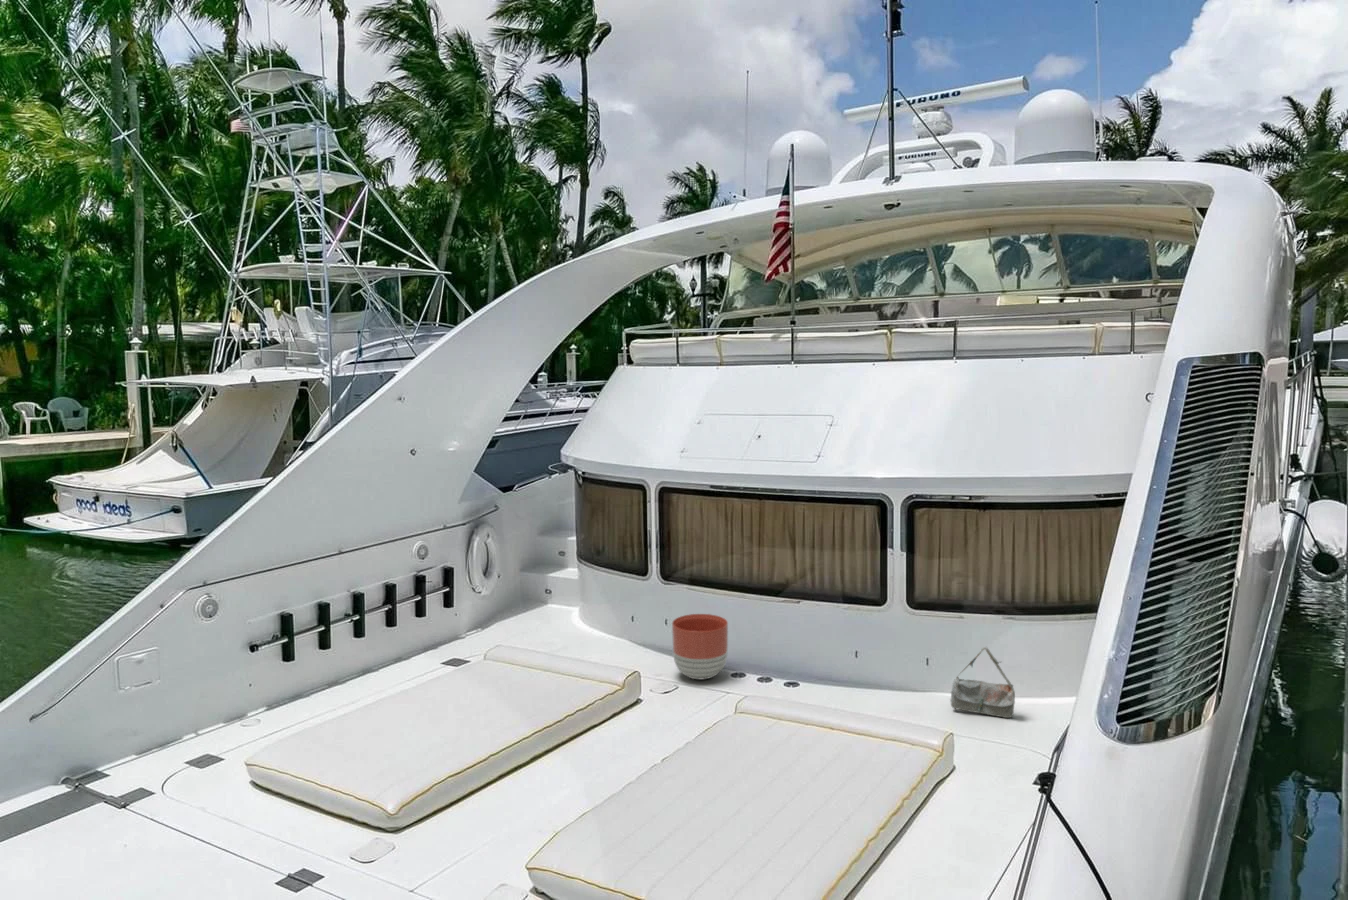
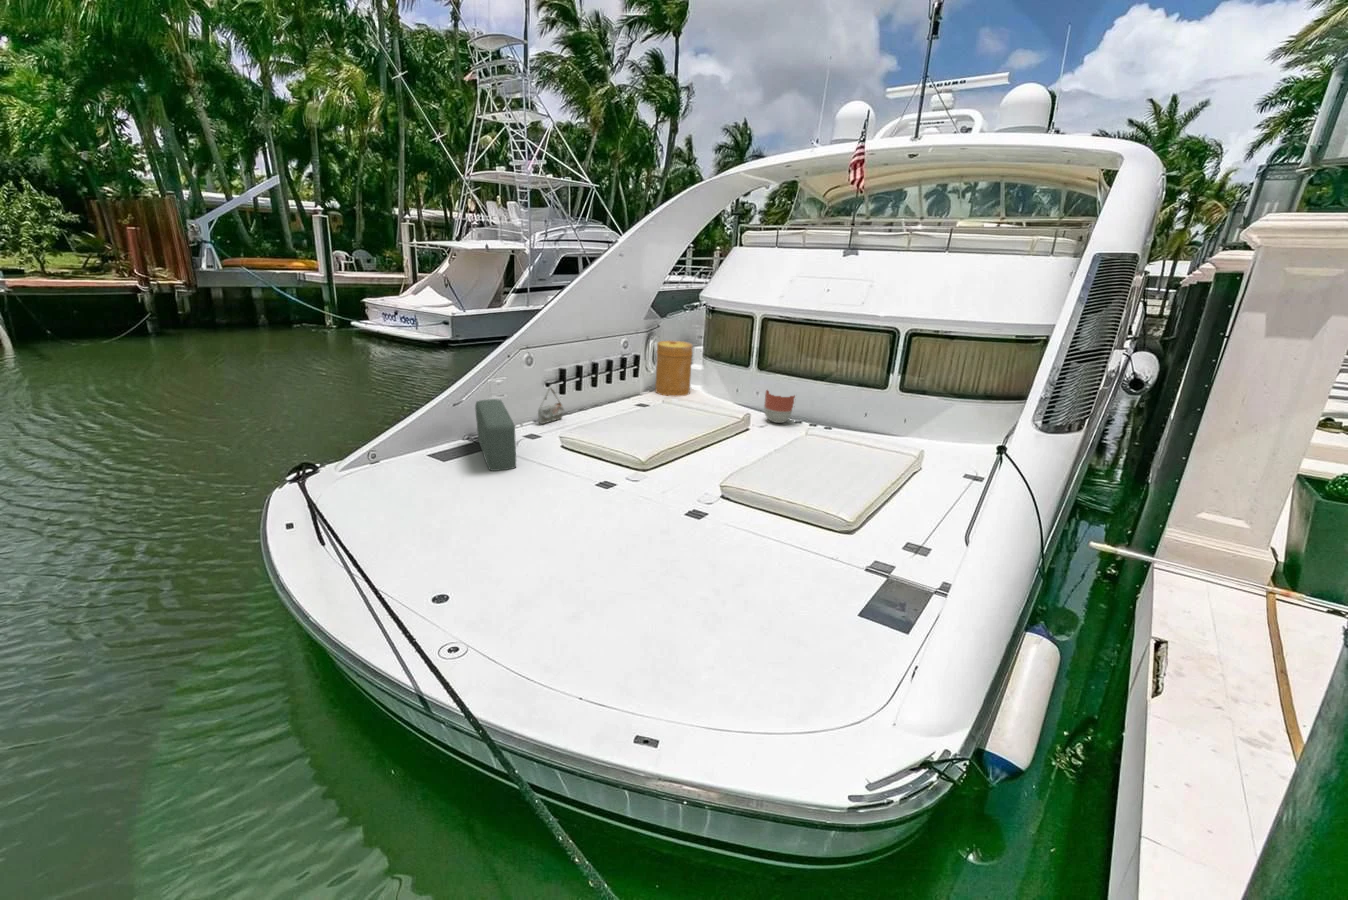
basket: none [485,534,553,637] -> present [655,340,692,396]
bag: present [950,647,1015,718] -> present [538,388,564,424]
pouf: none [64,697,143,862] -> present [475,399,516,471]

